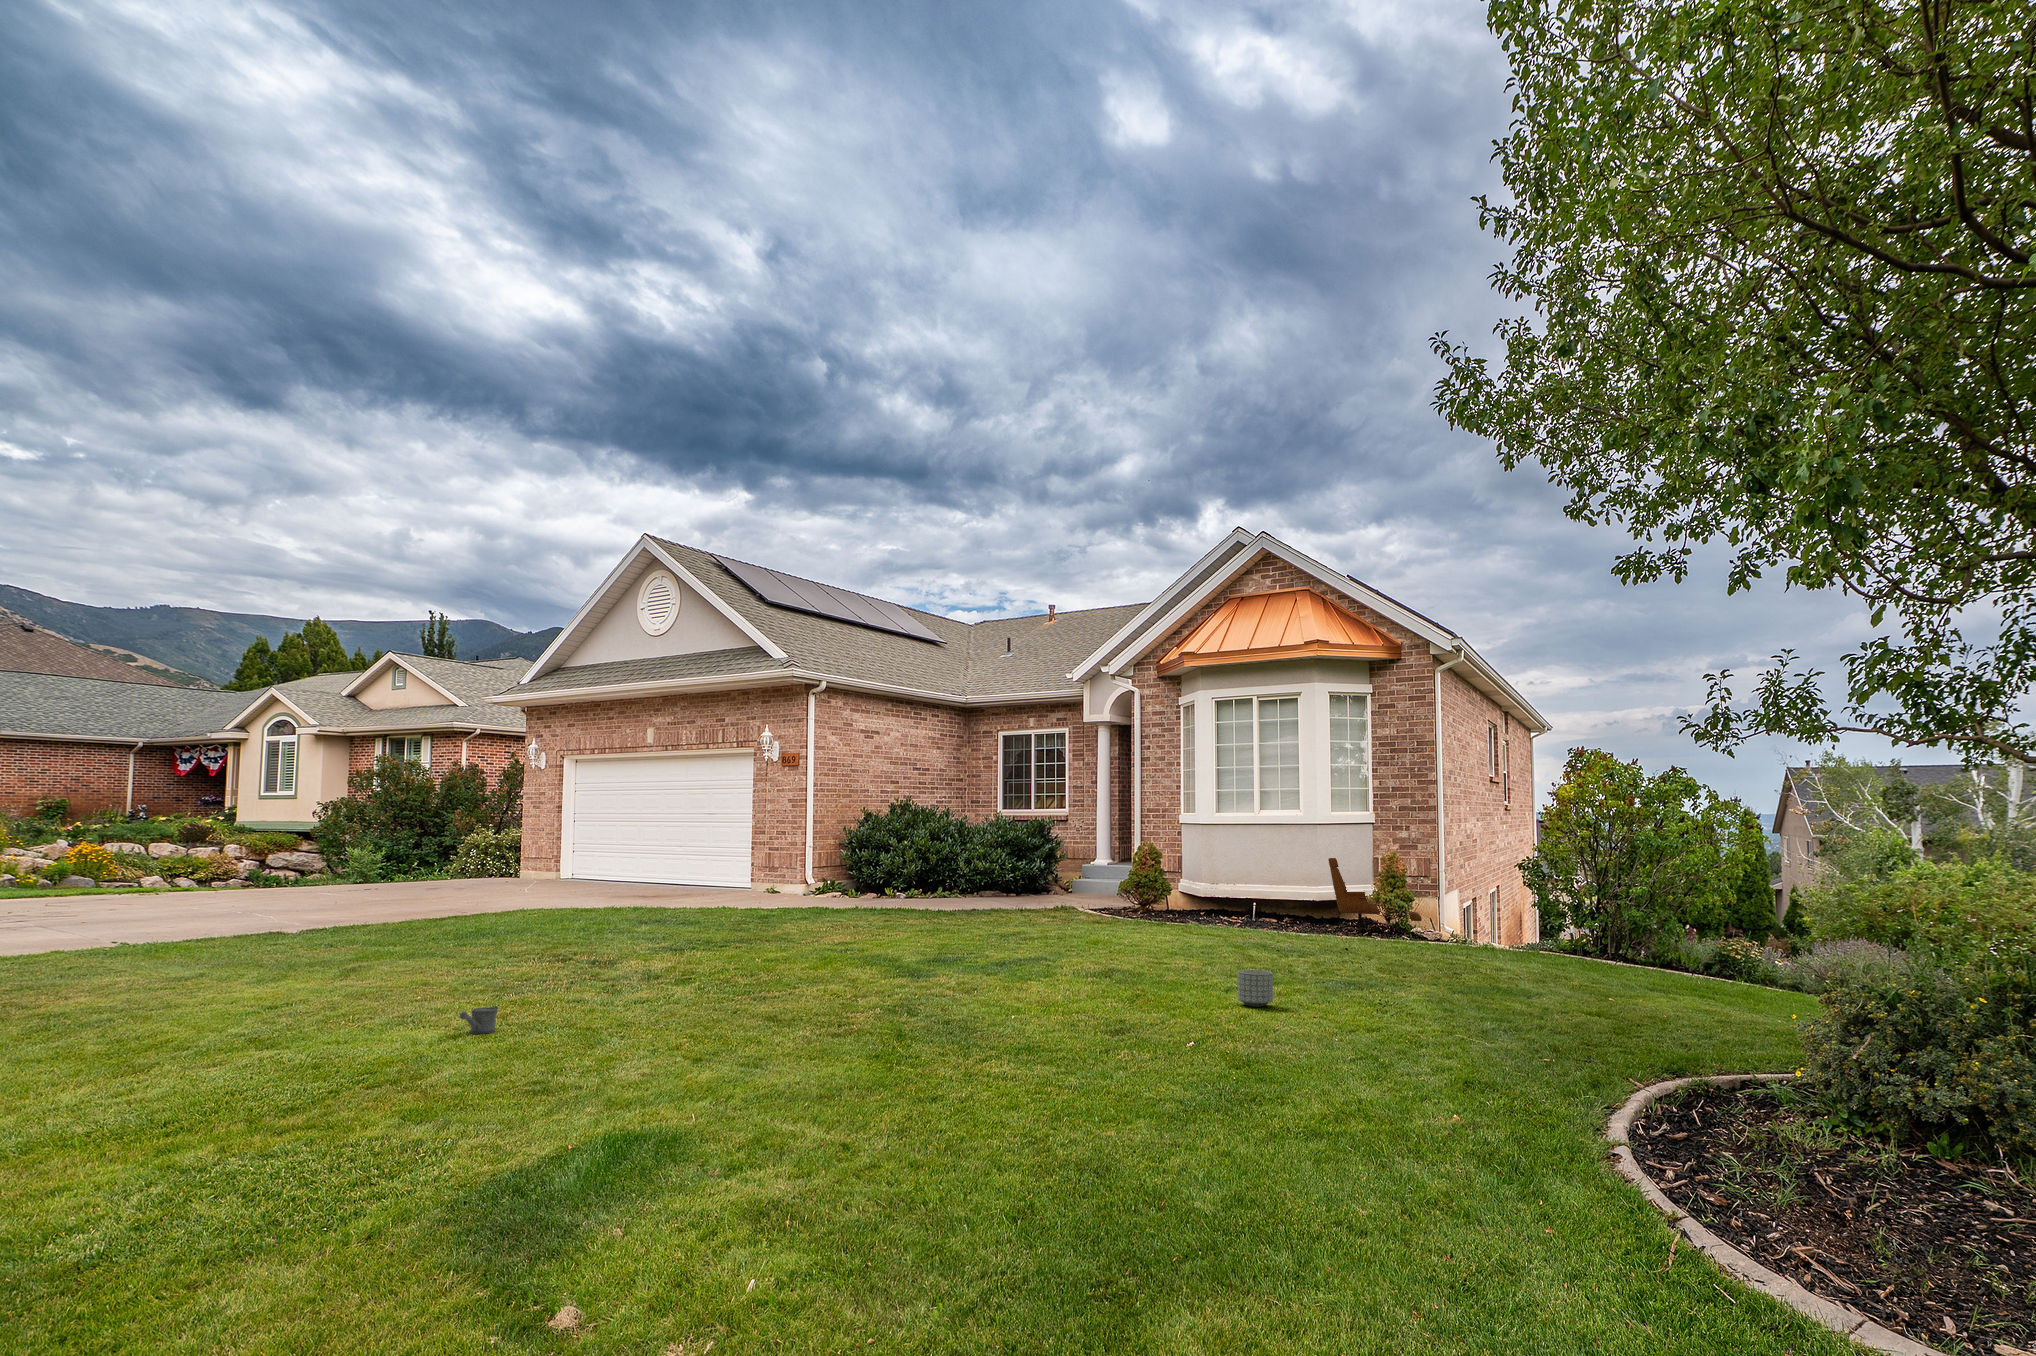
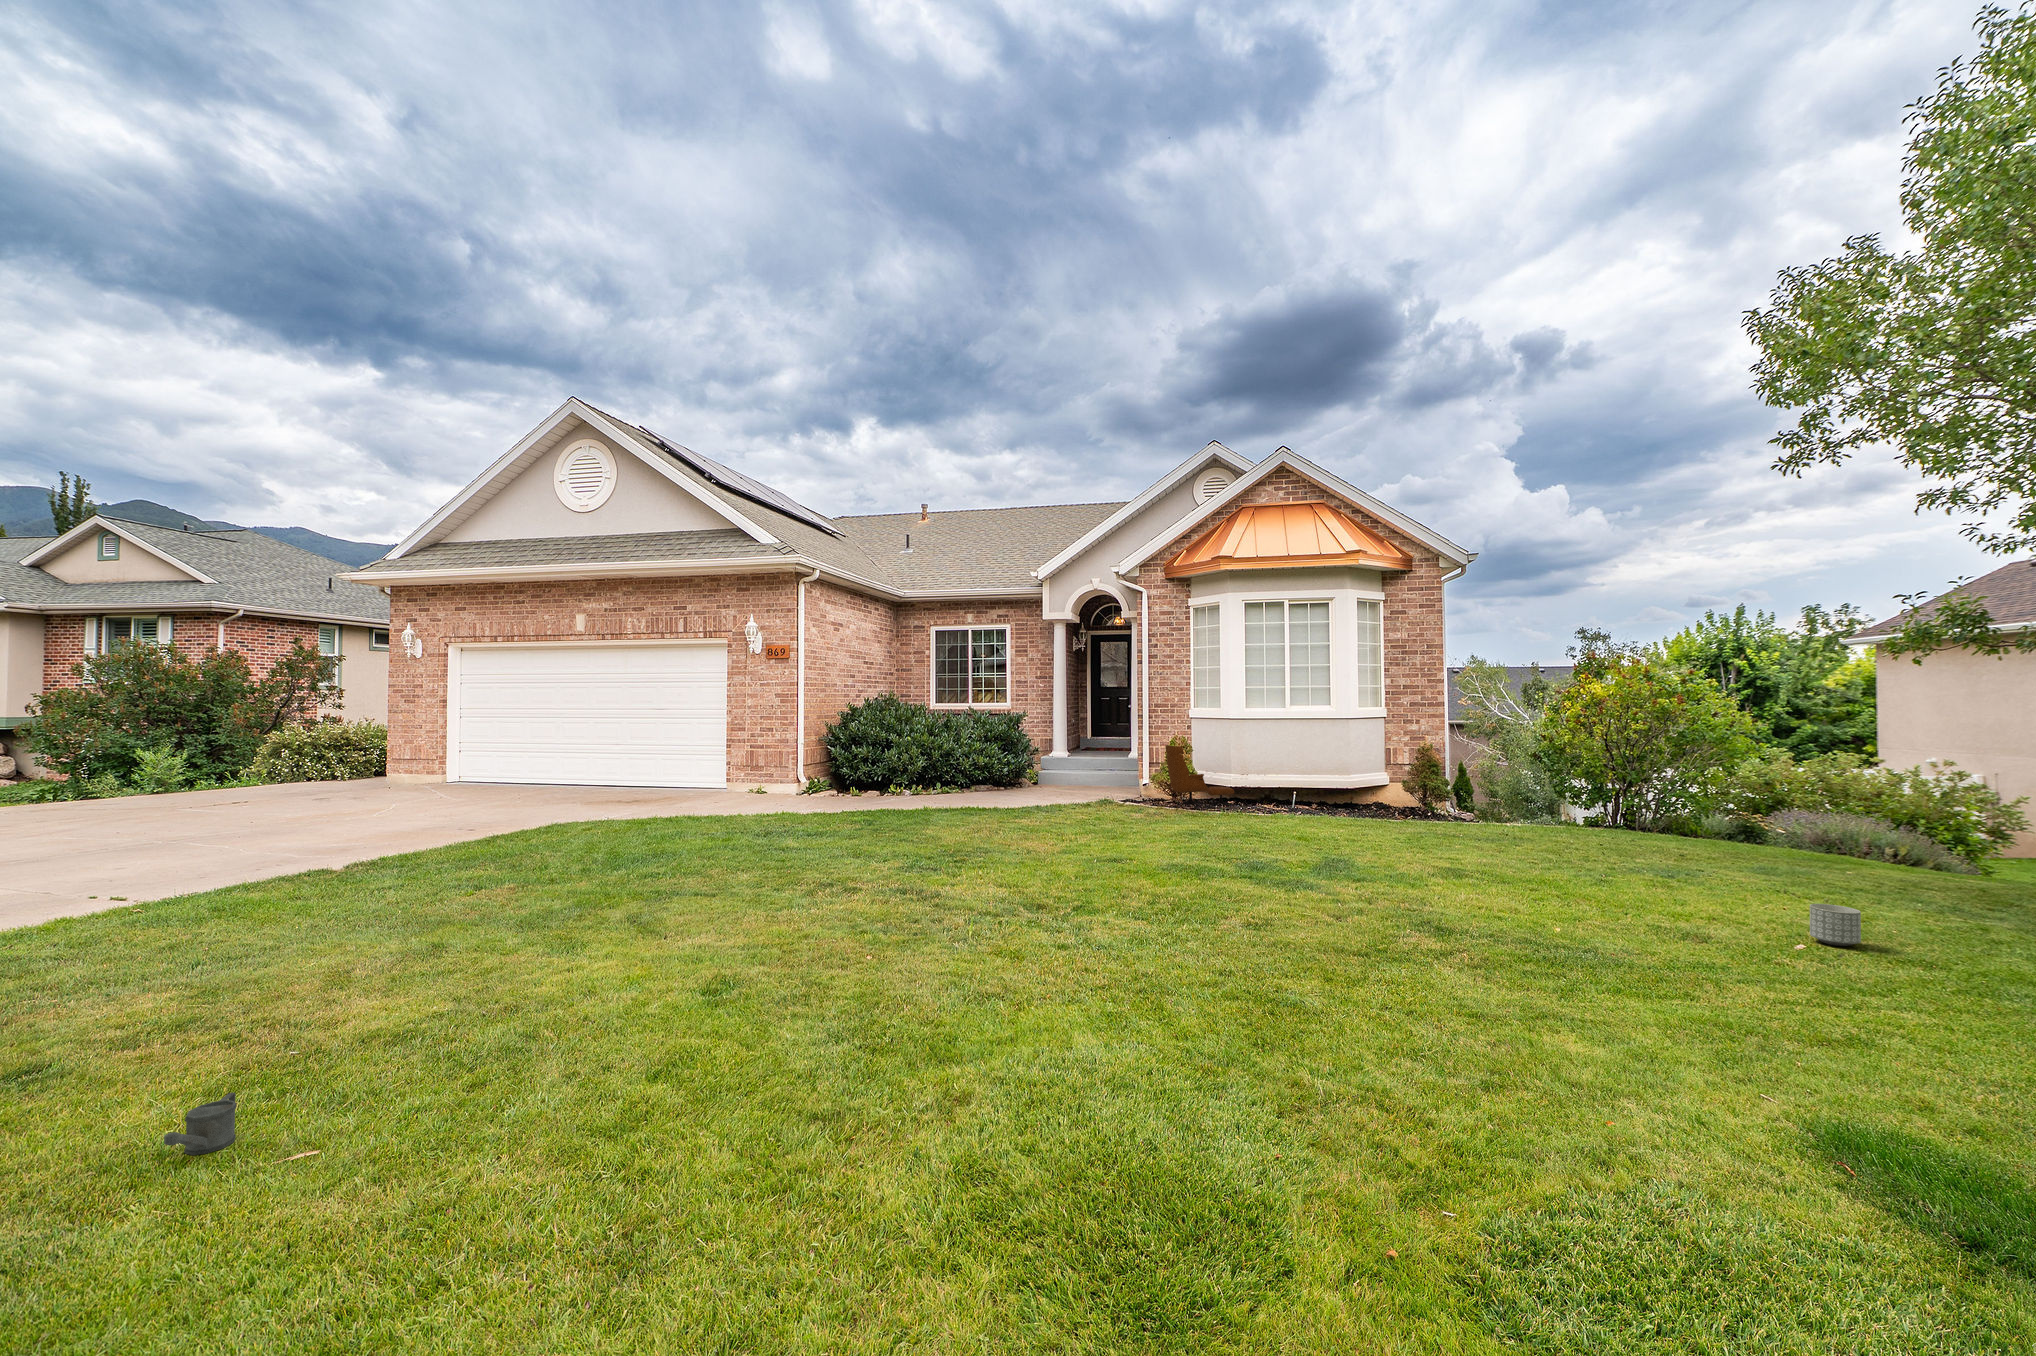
lounge chair: present [1328,858,1422,934] -> present [1165,745,1234,808]
watering can: present [460,1006,498,1034] -> present [164,1093,237,1155]

